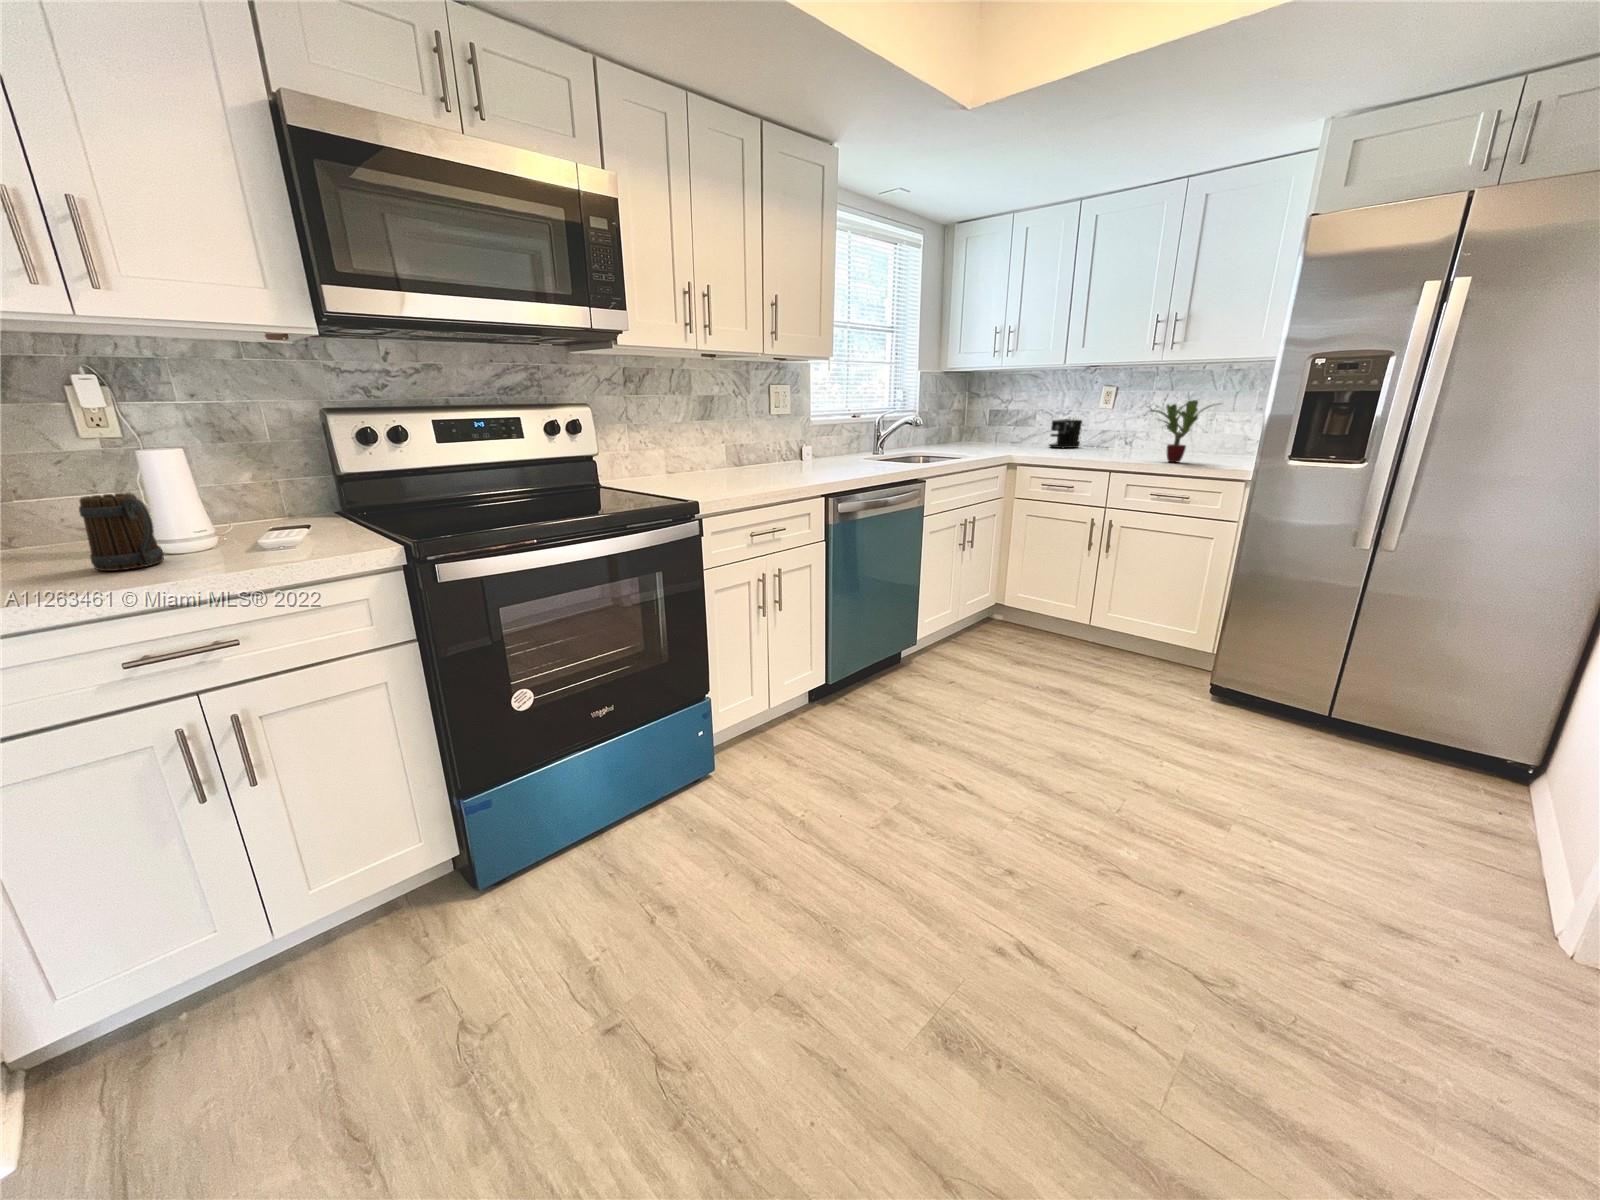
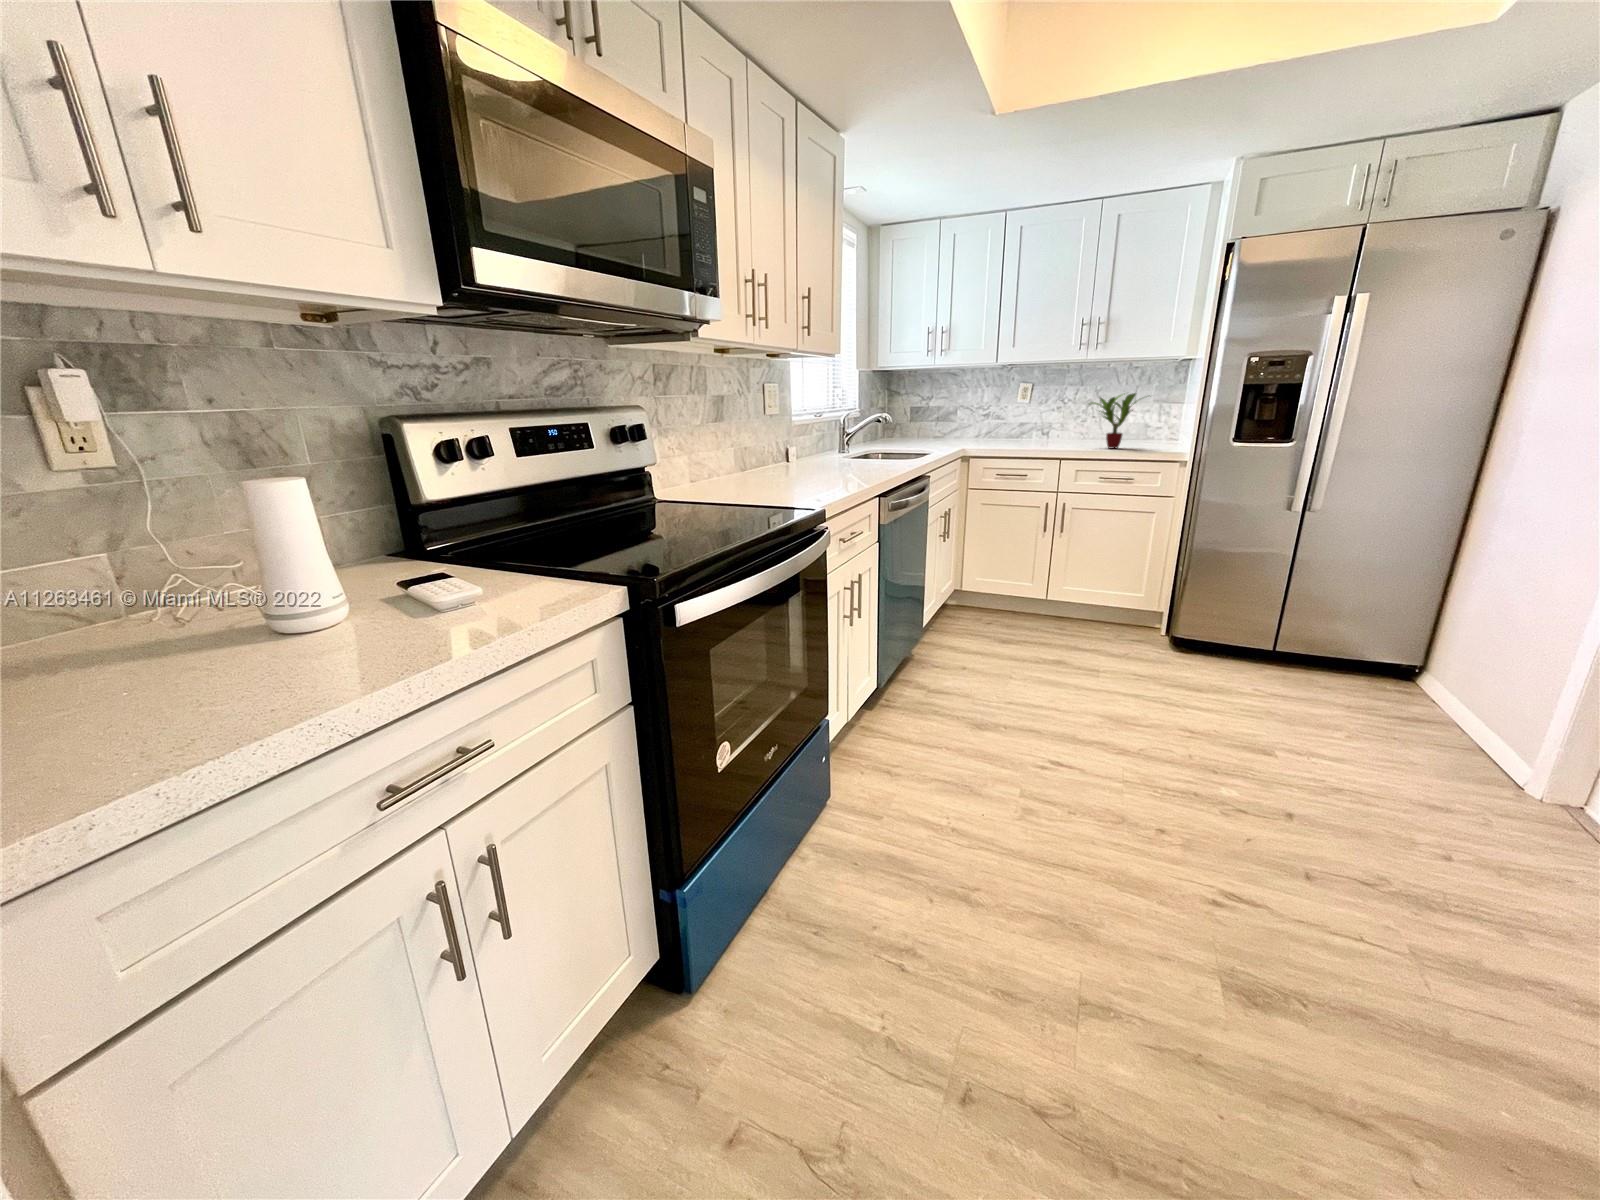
coffee maker: present [1049,420,1082,448] -> none [975,414,1029,440]
mug: present [79,493,164,571] -> none [218,548,347,671]

